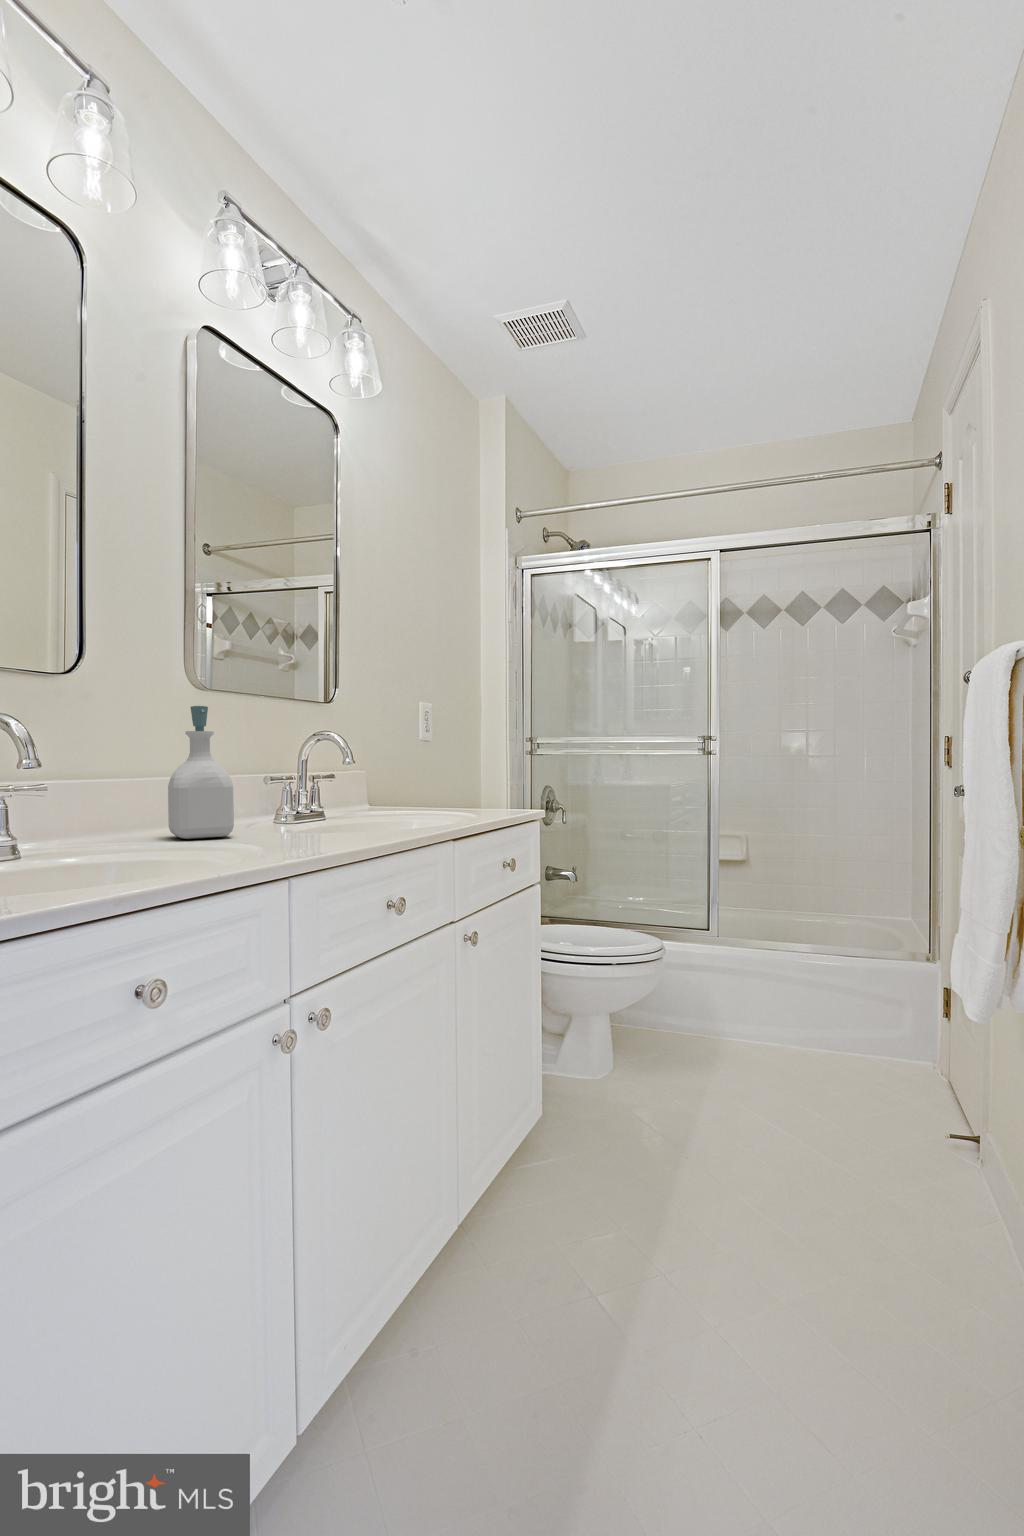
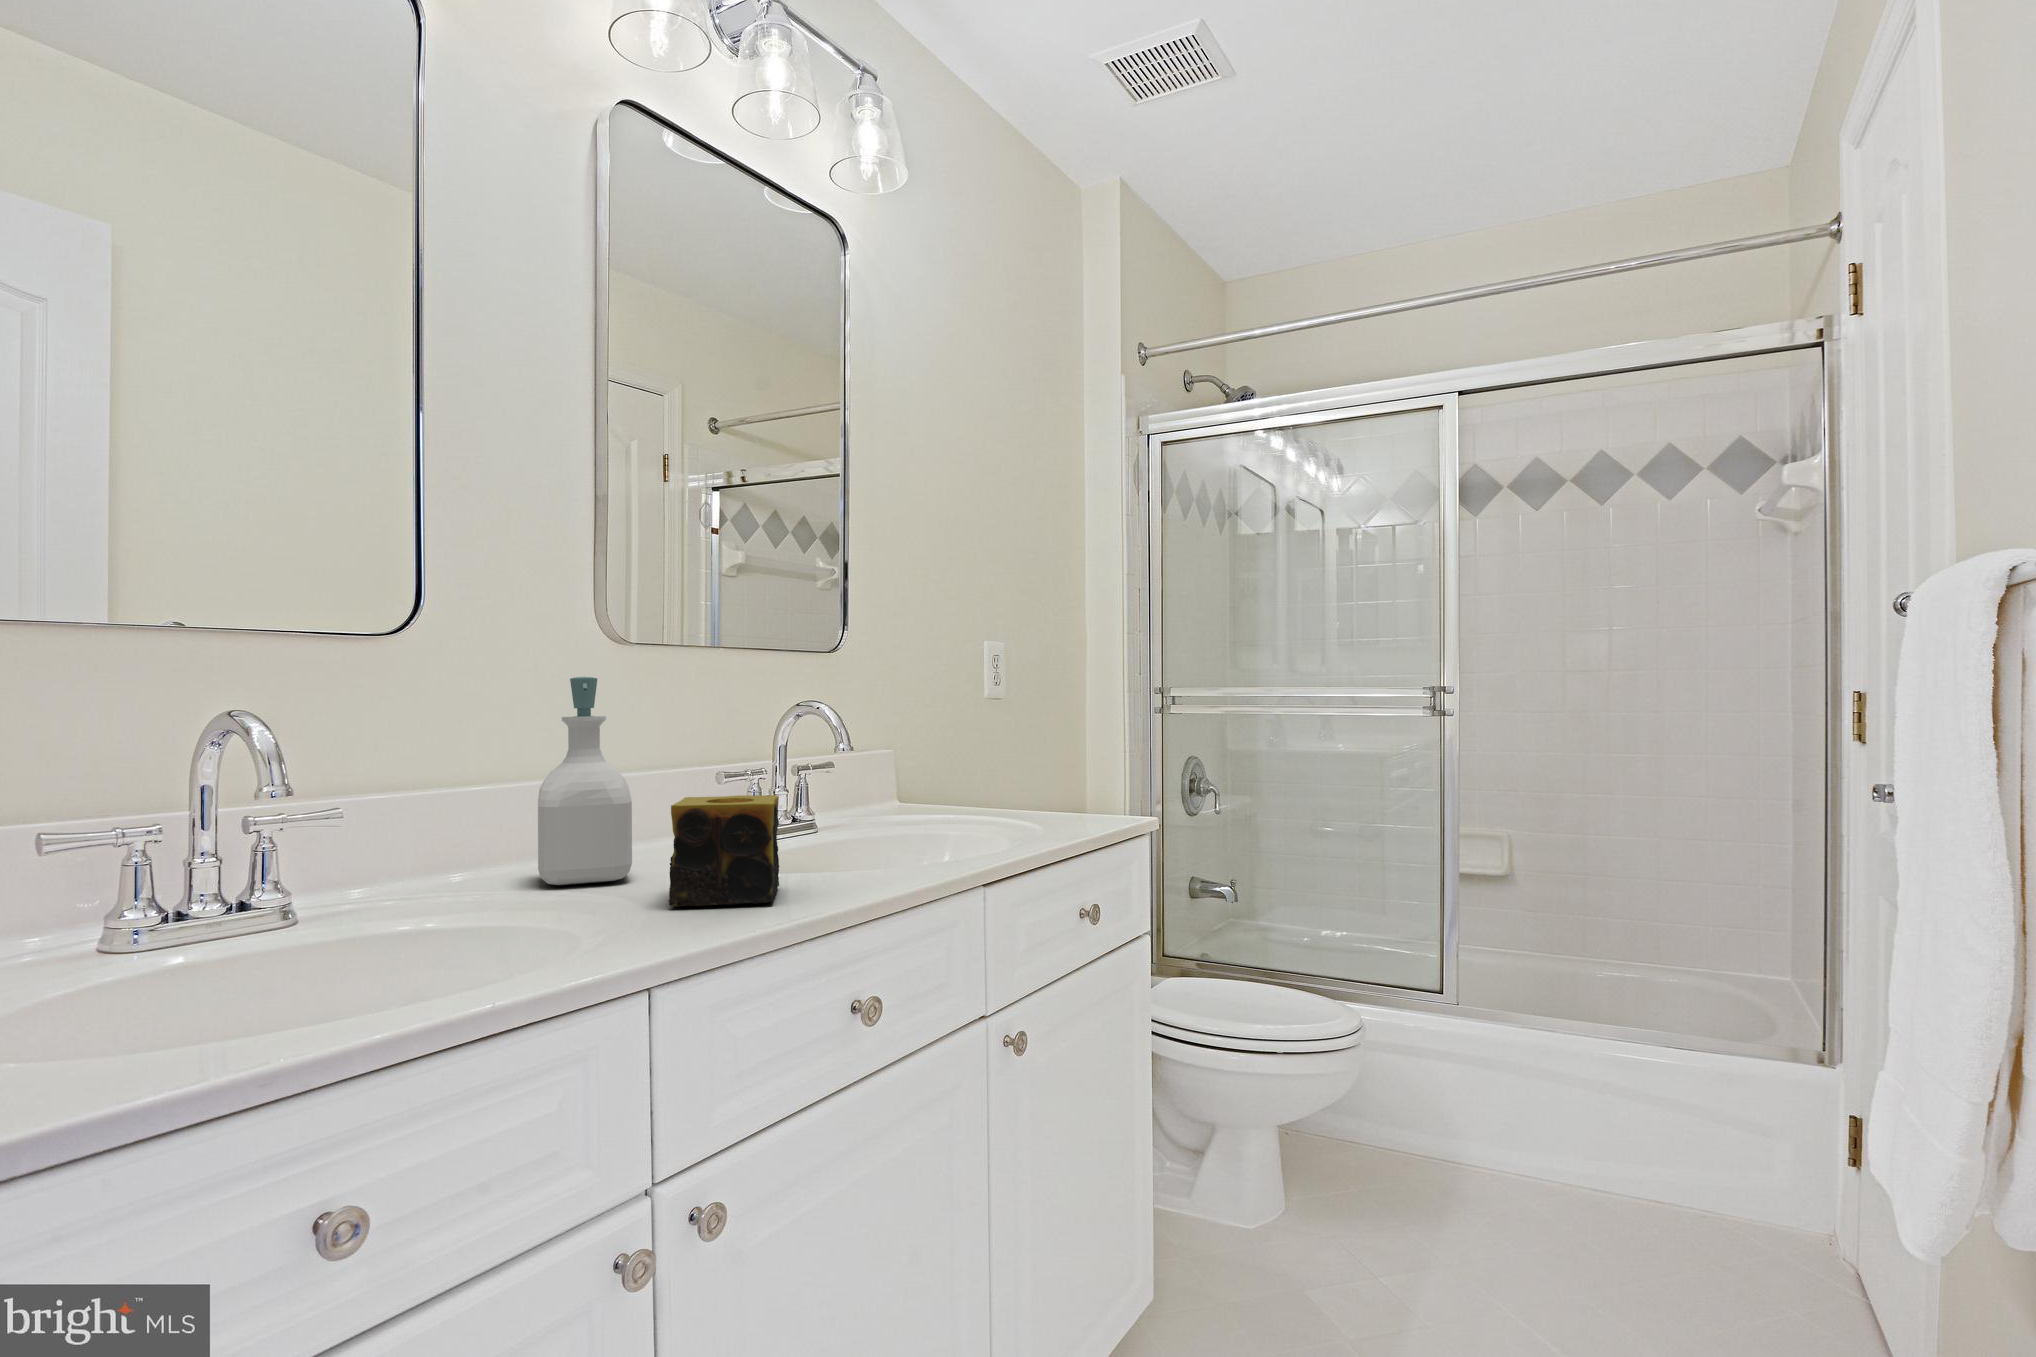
candle: none [273,780,339,845] -> present [669,795,779,907]

